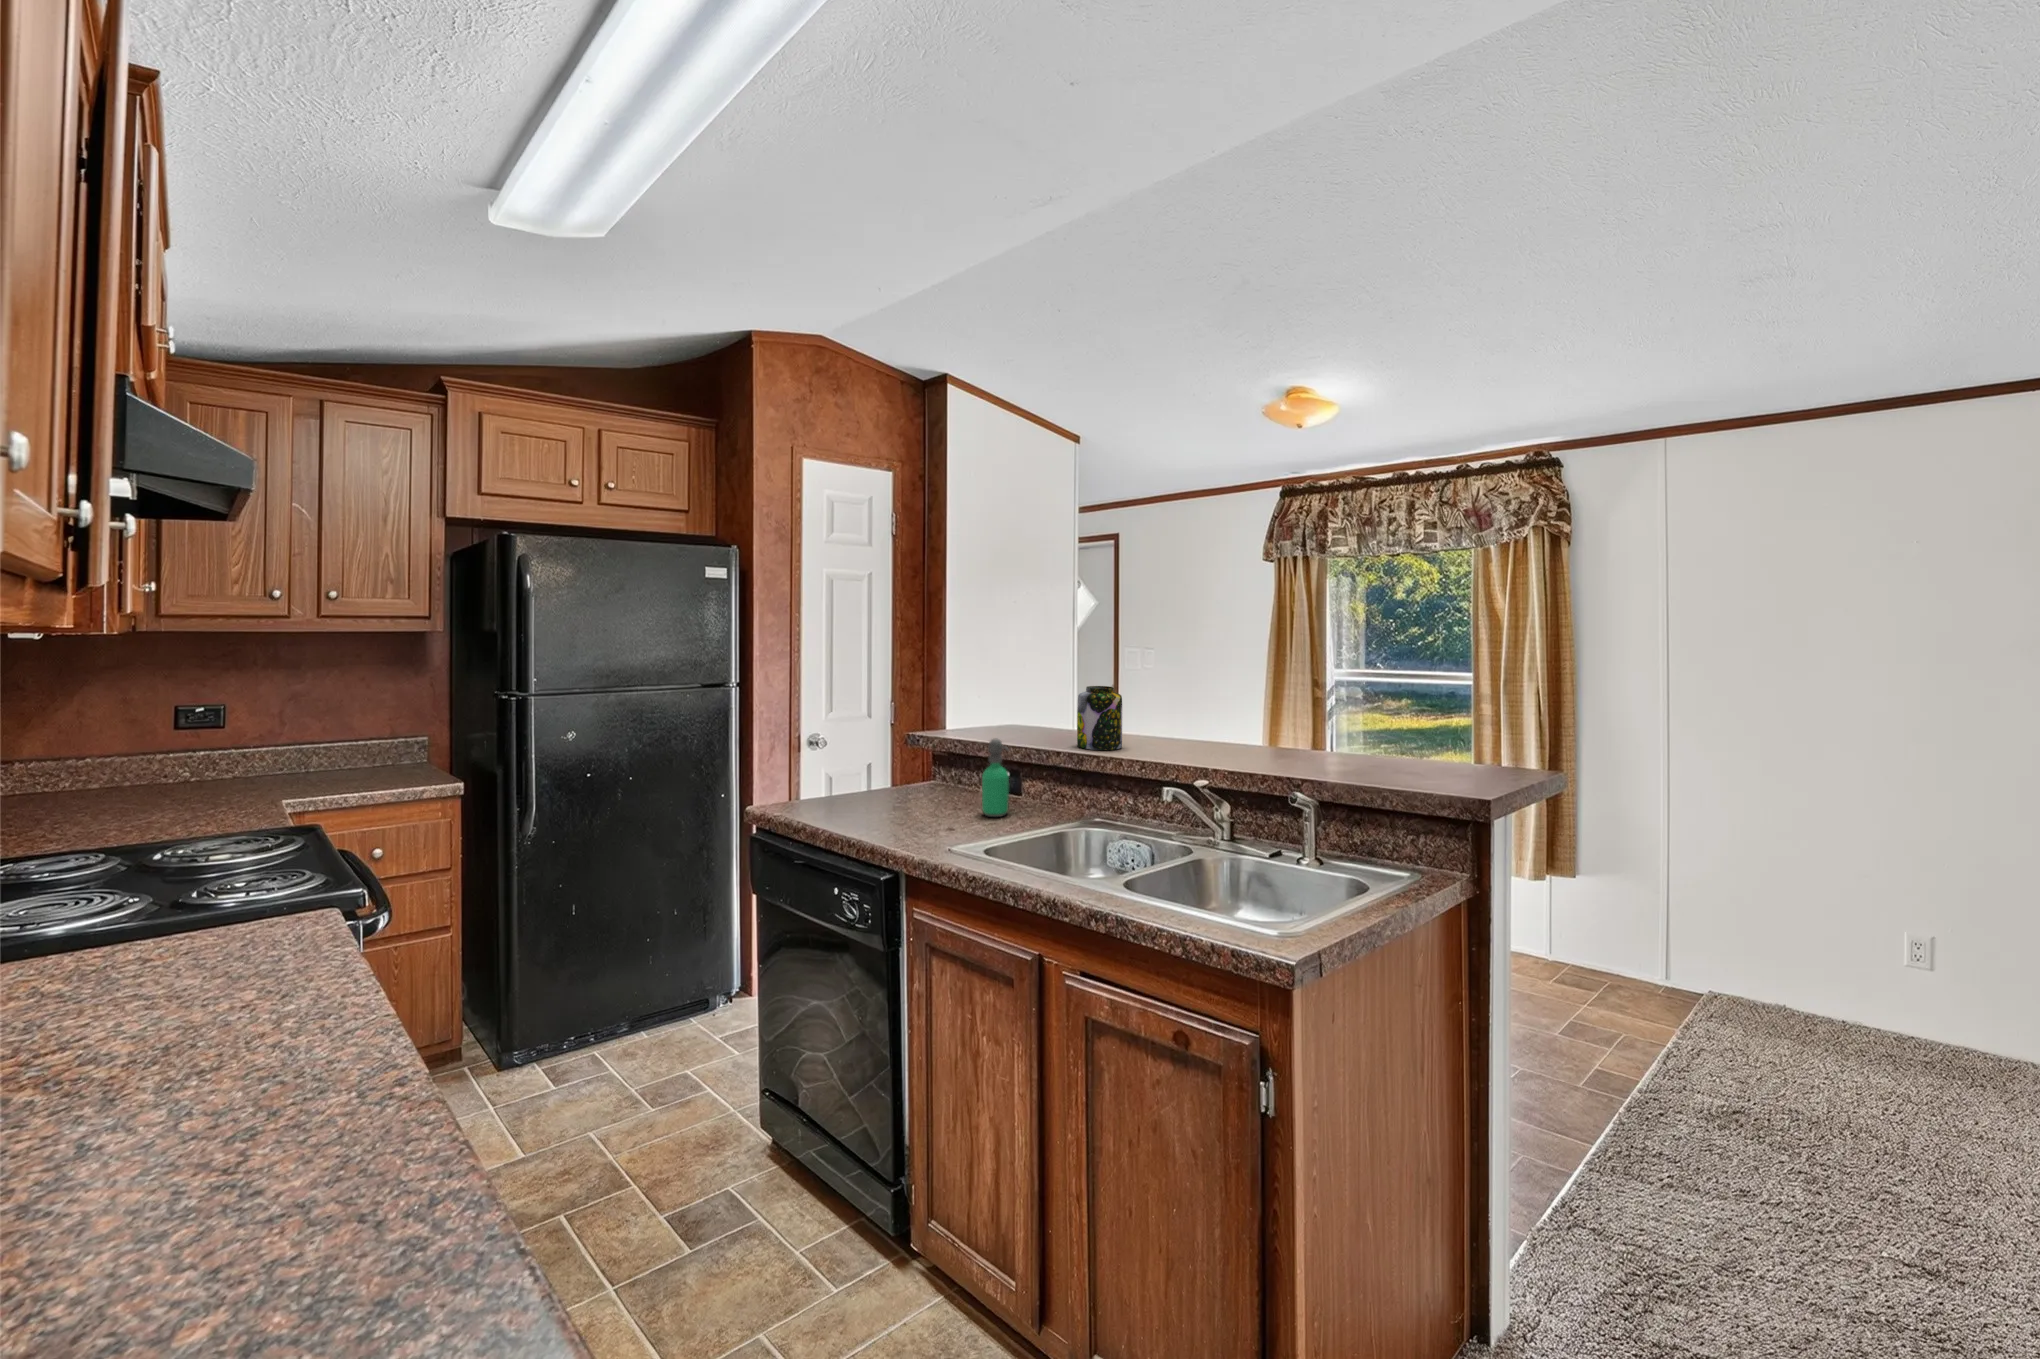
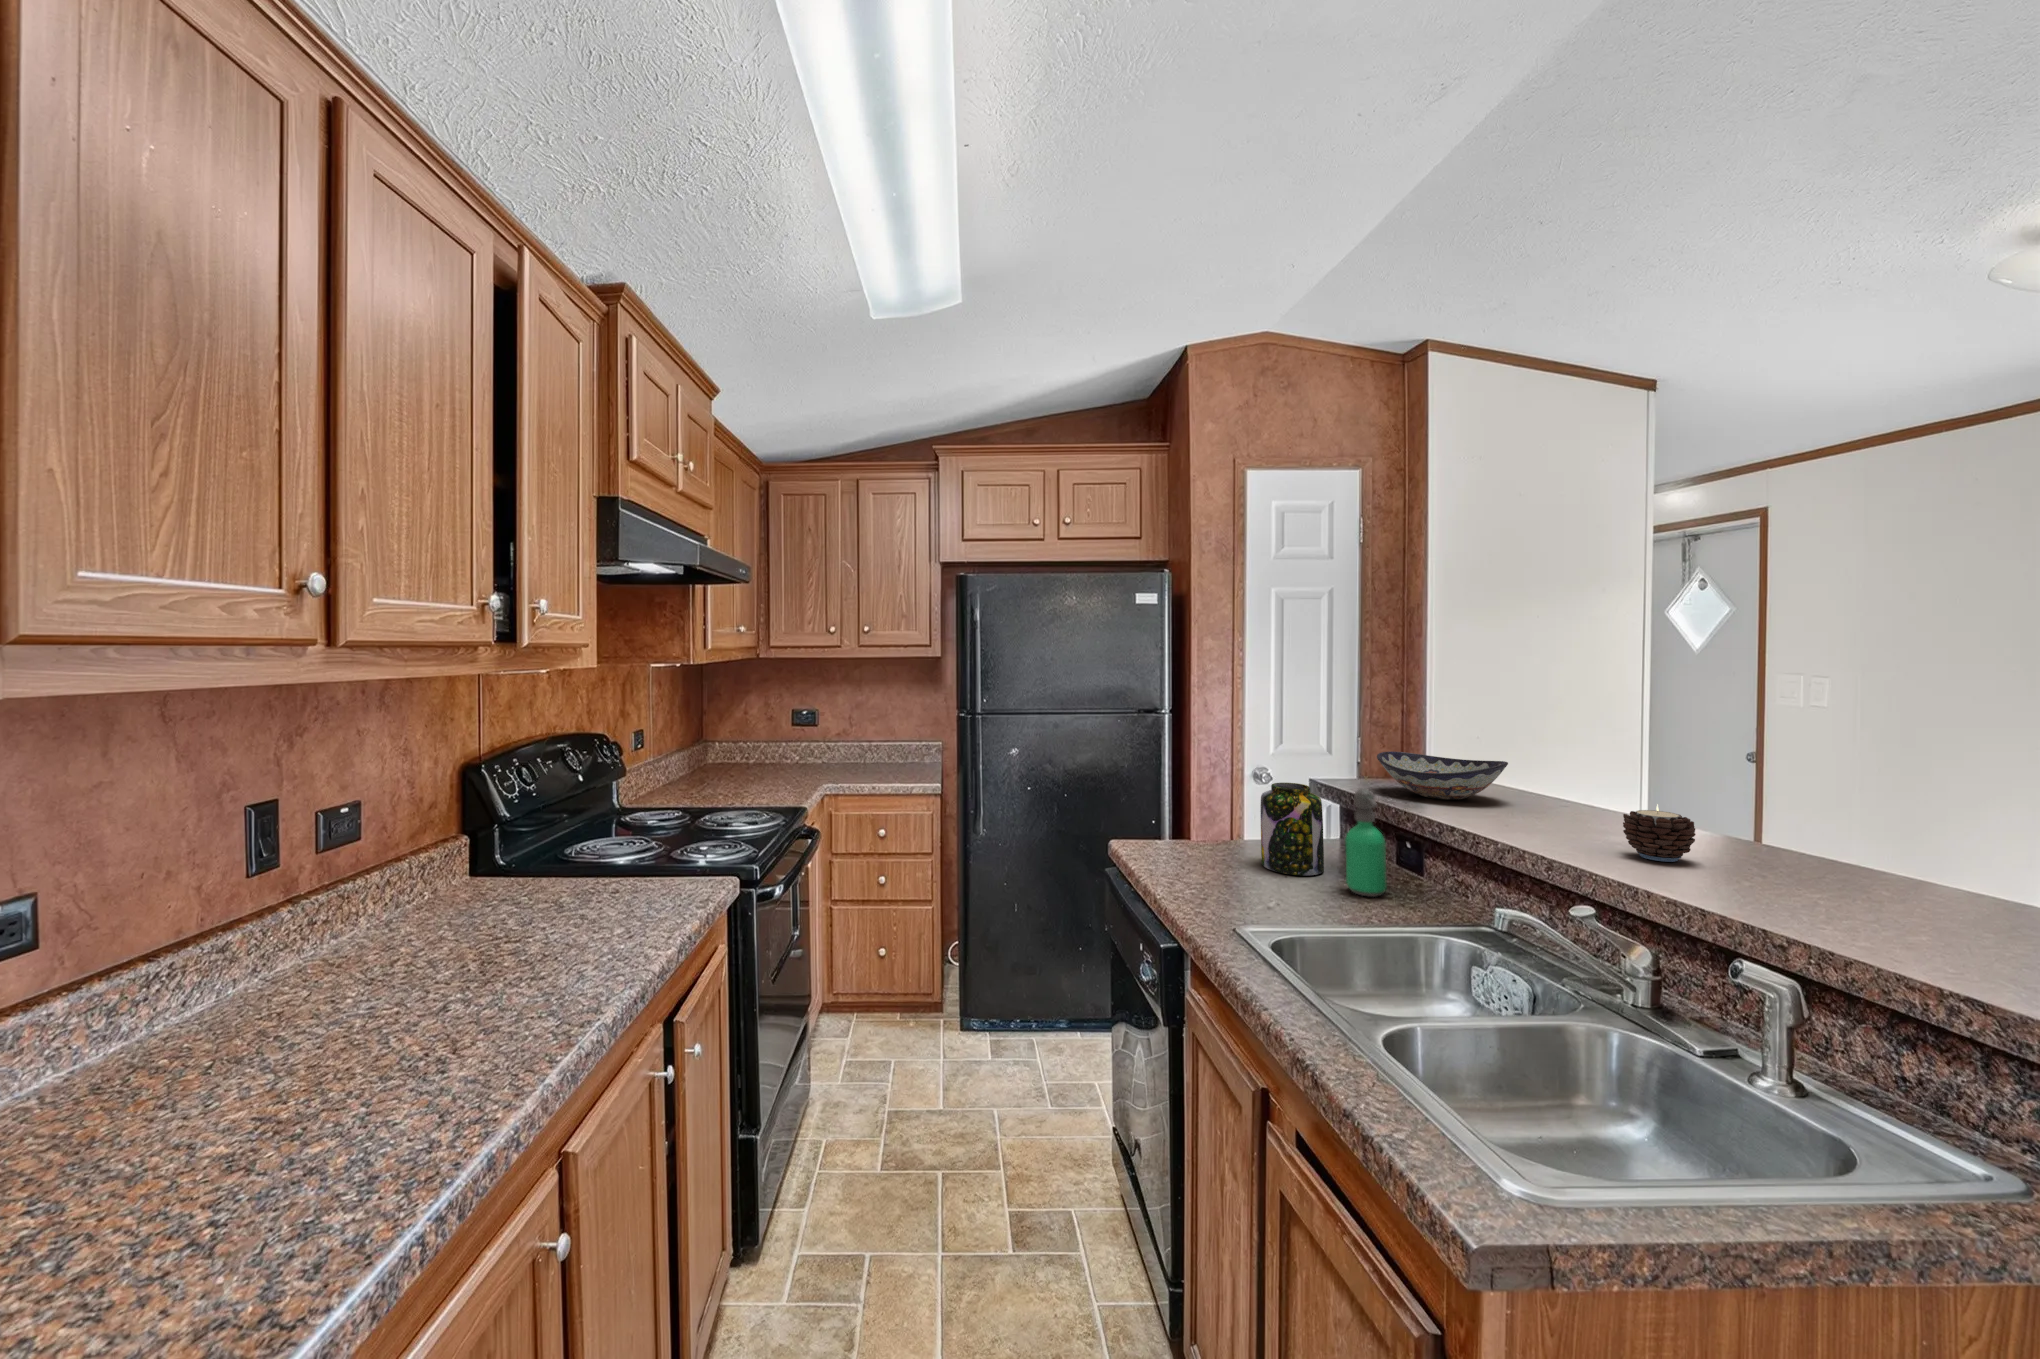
jar: present [1077,686,1122,750] -> present [1260,783,1324,875]
decorative bowl: none [968,709,1051,741] -> present [1377,752,1508,799]
candle: none [1138,728,1172,761] -> present [1623,804,1696,862]

